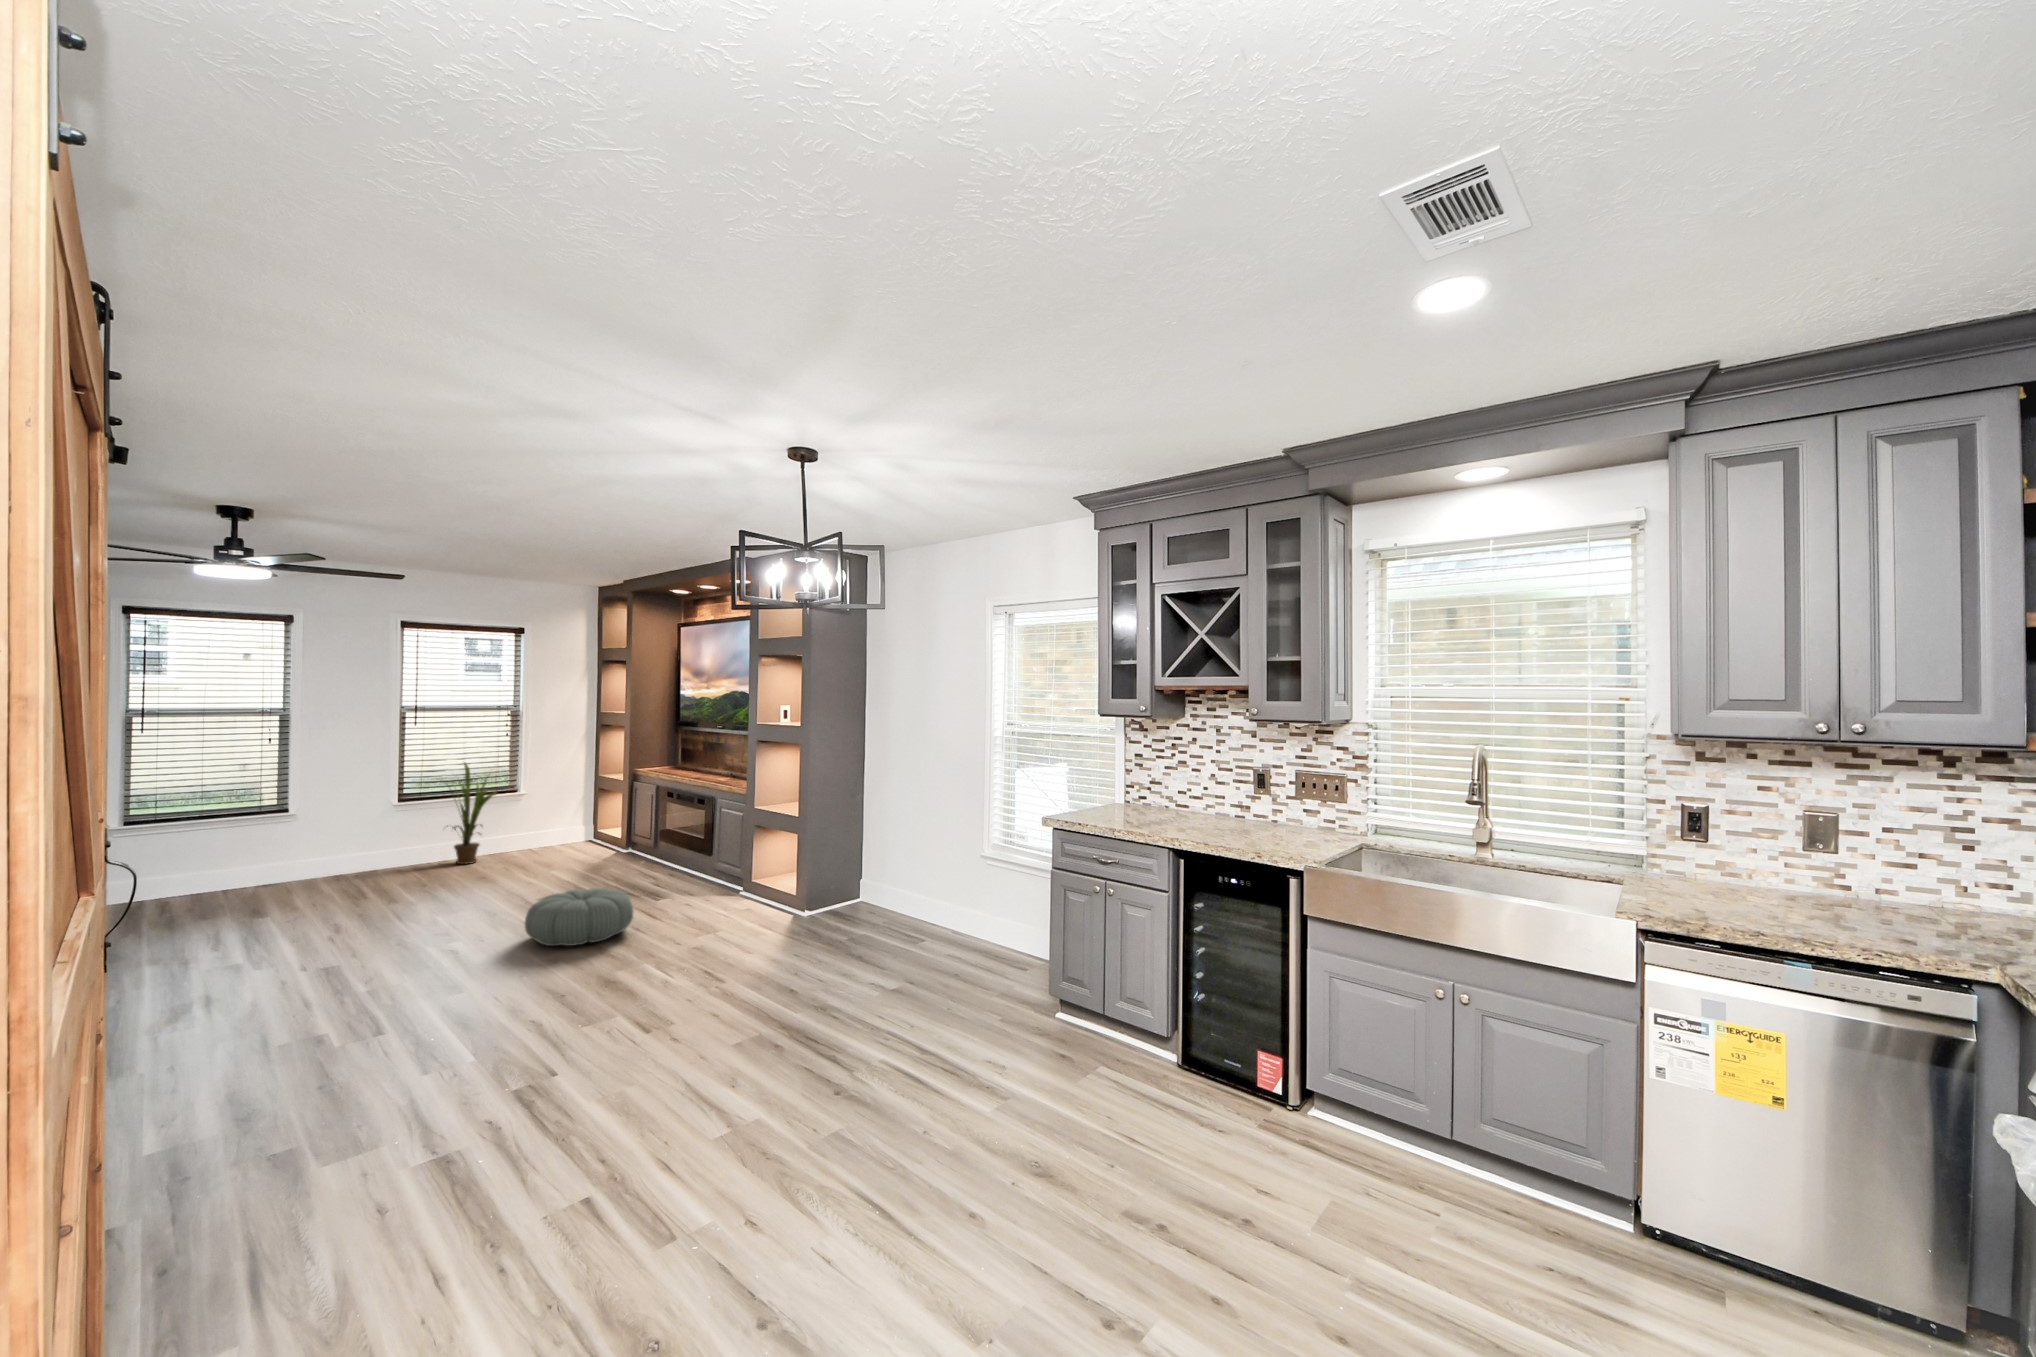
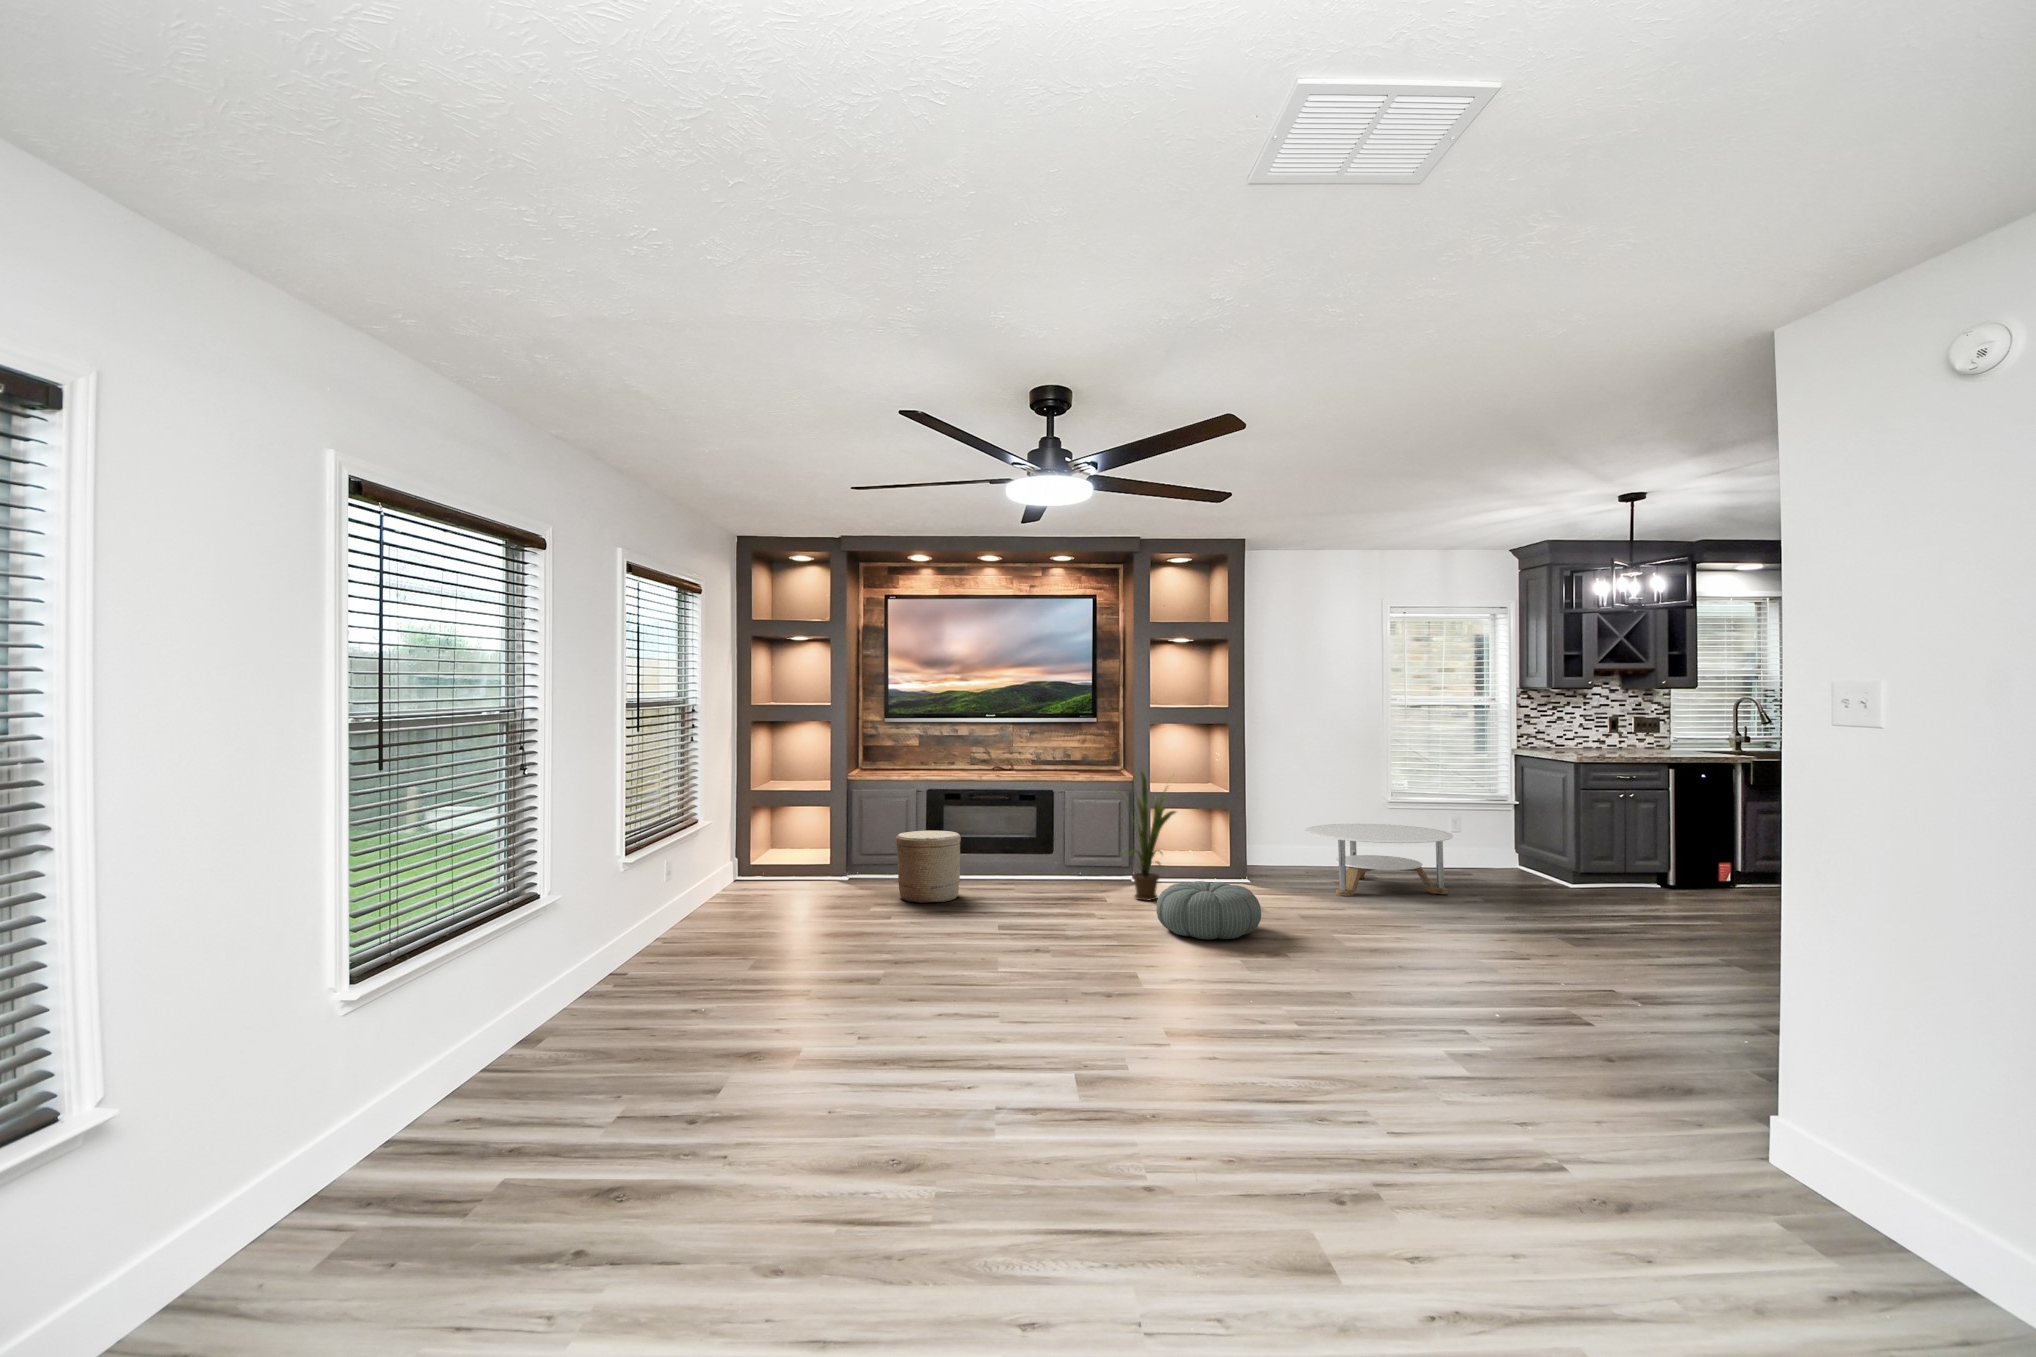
house plant: present [436,763,496,864] -> present [1127,771,1176,901]
woven basket: none [596,812,655,871] -> present [896,831,961,903]
round table: none [798,863,963,971] -> present [1305,824,1453,896]

